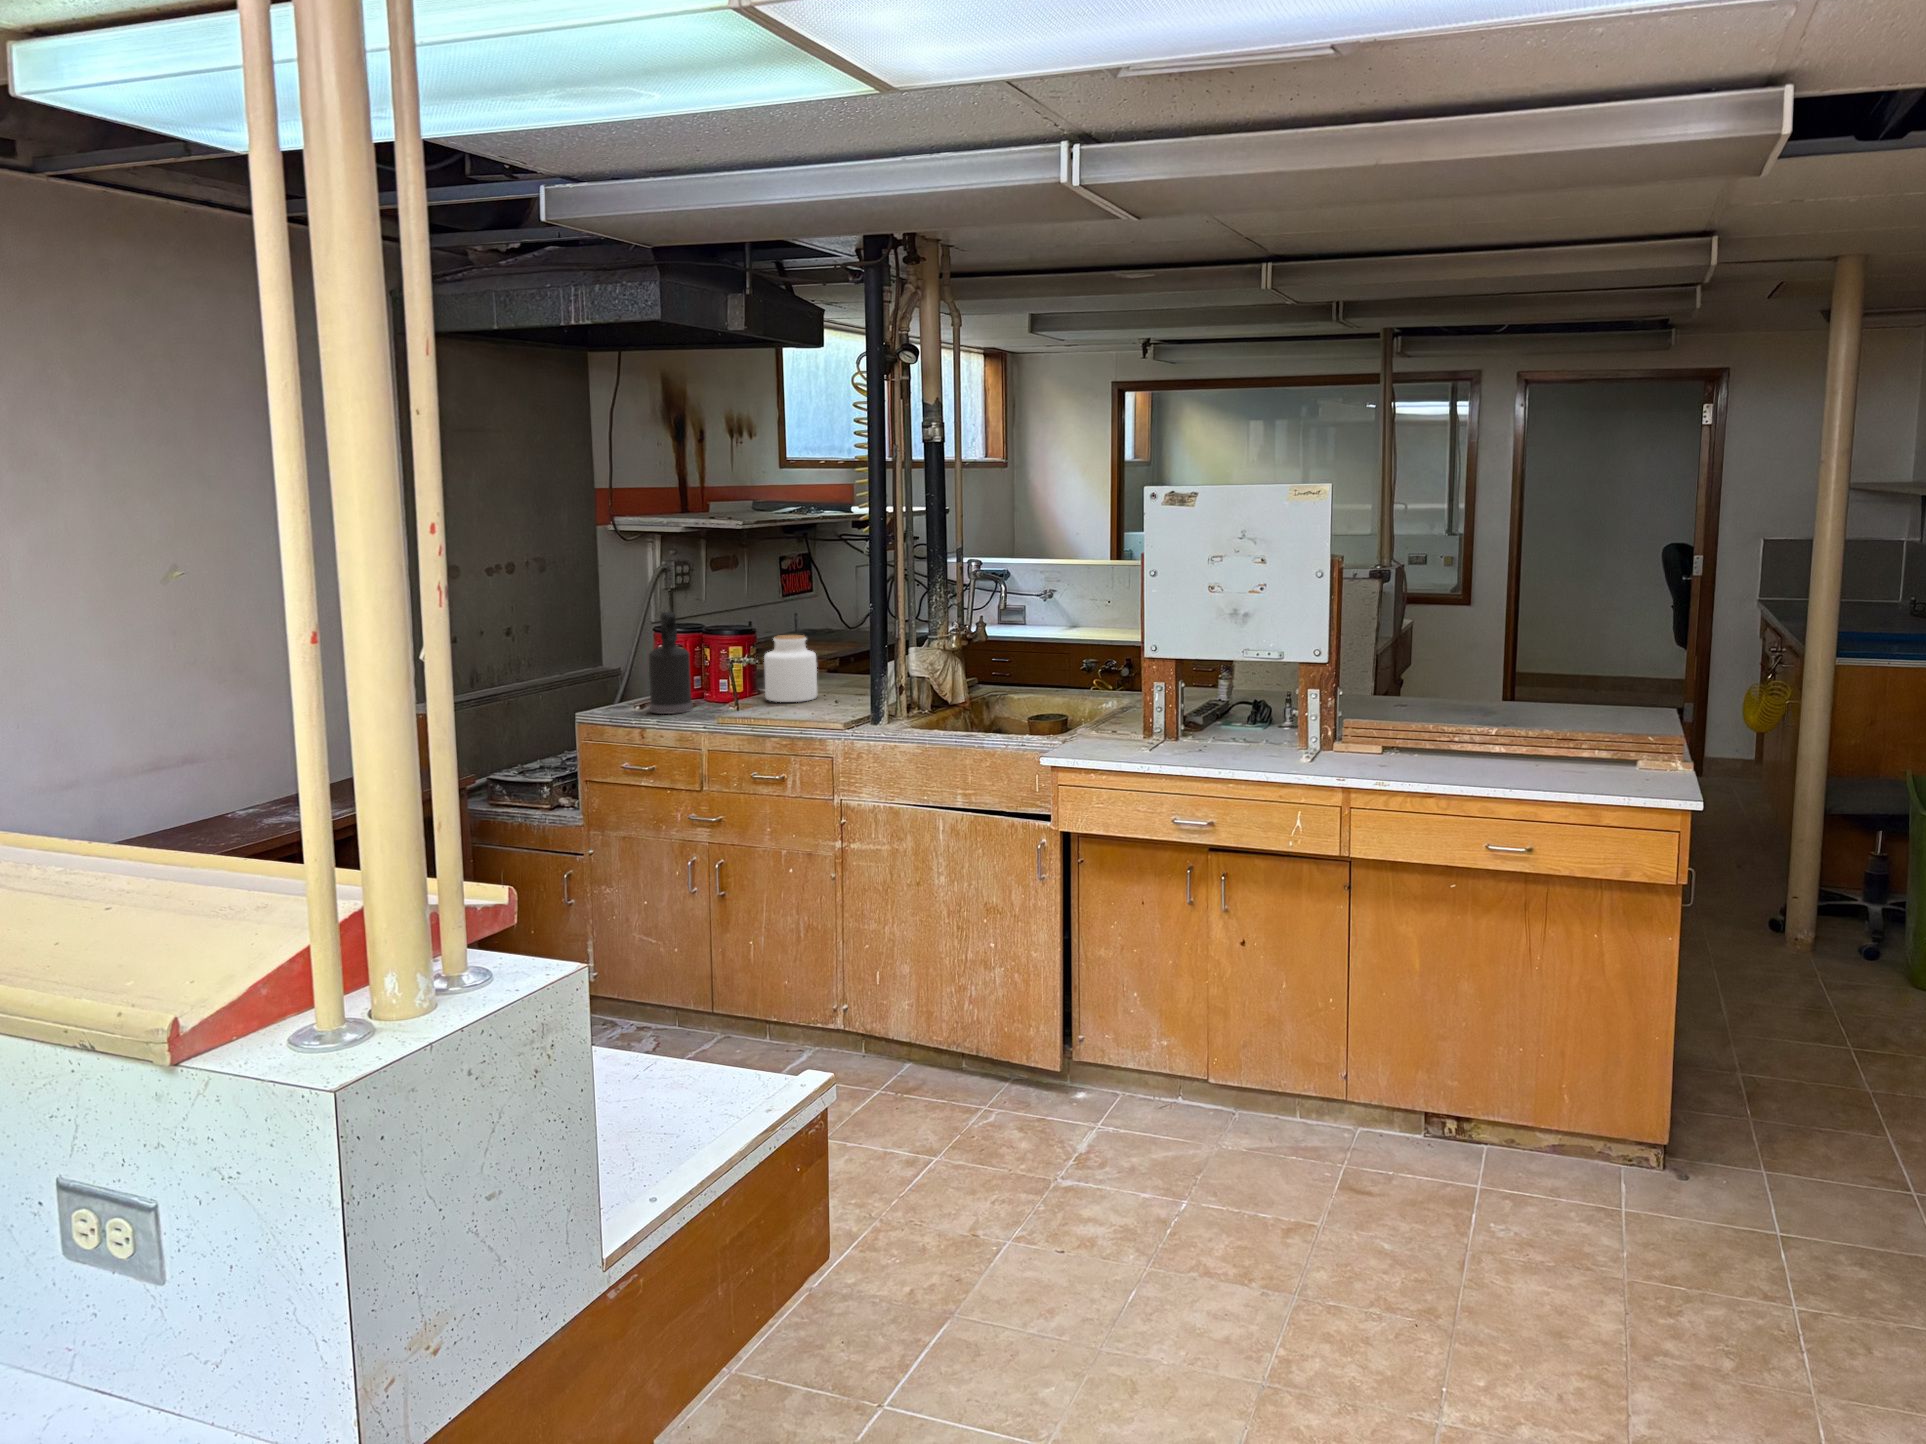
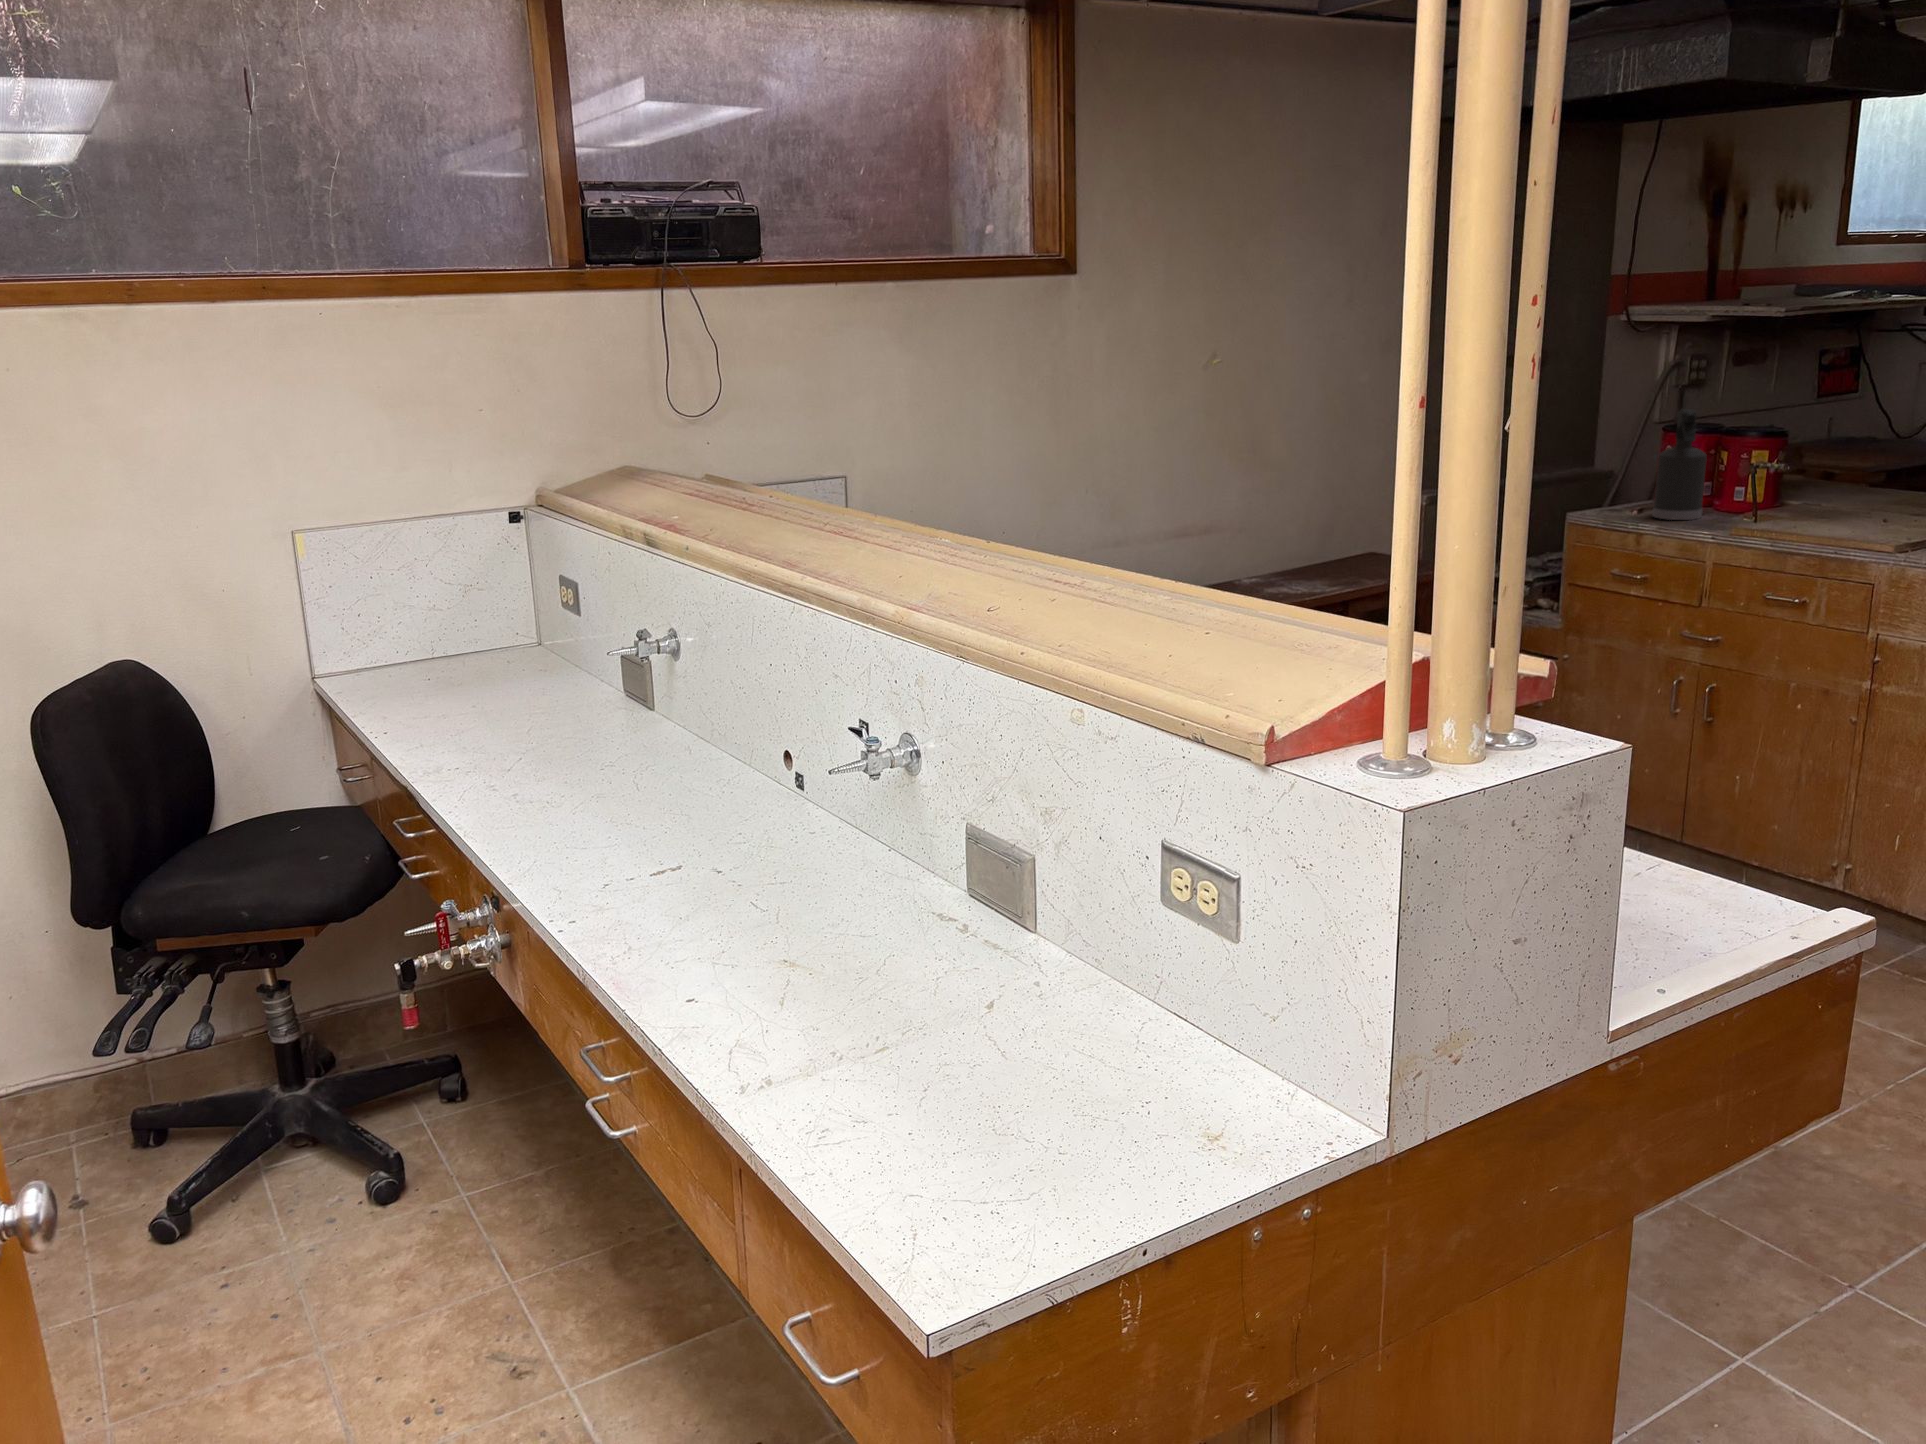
jar: present [764,635,817,702] -> none [1793,439,1866,516]

